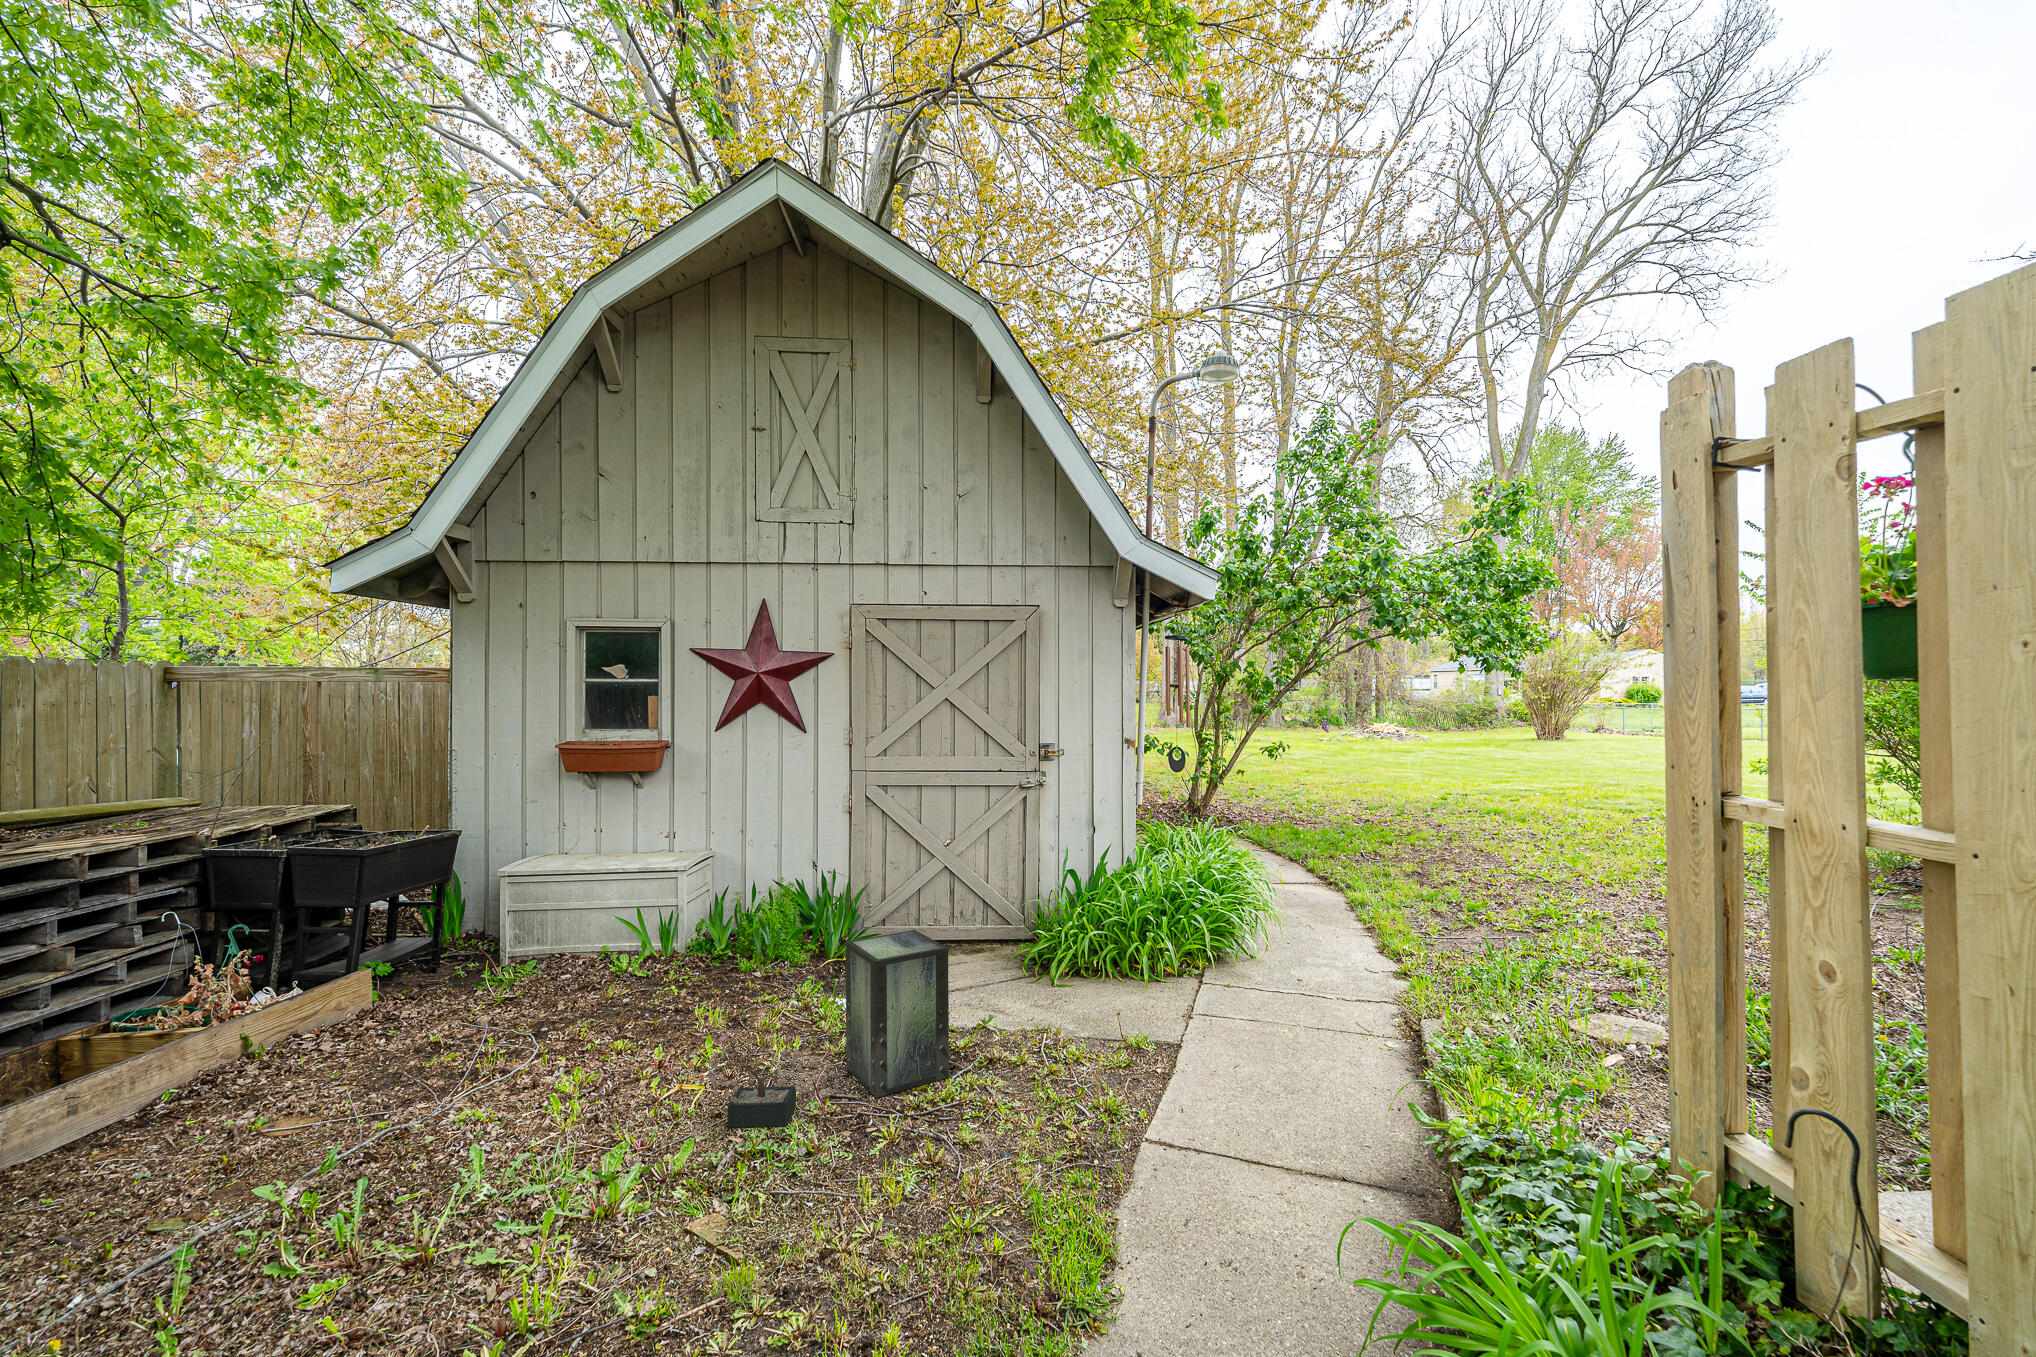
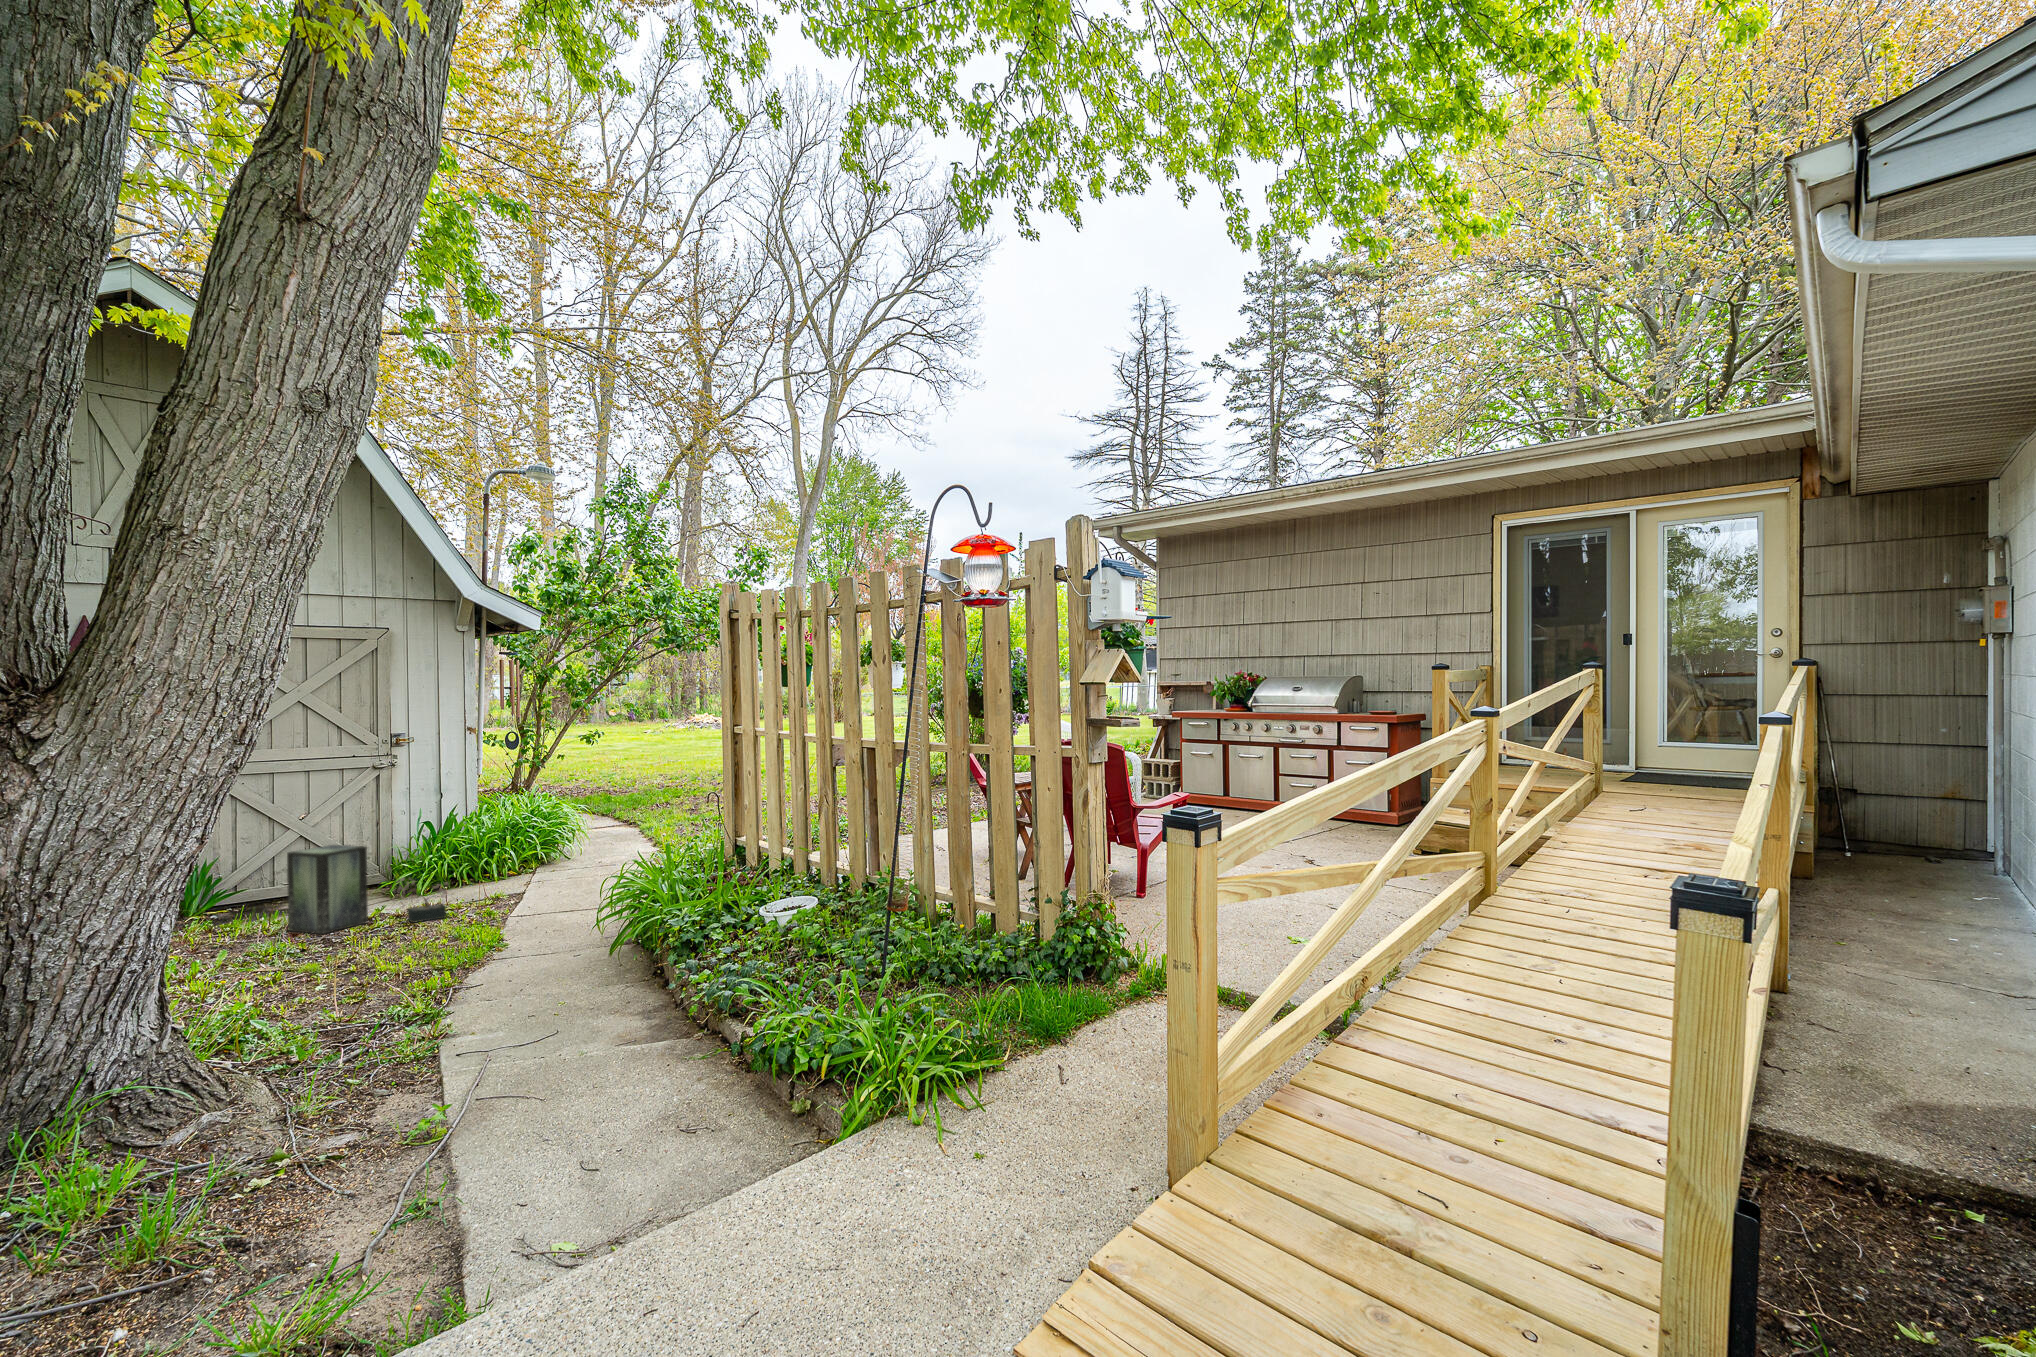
decorative plant: present [706,1029,808,1128] -> present [397,878,453,923]

